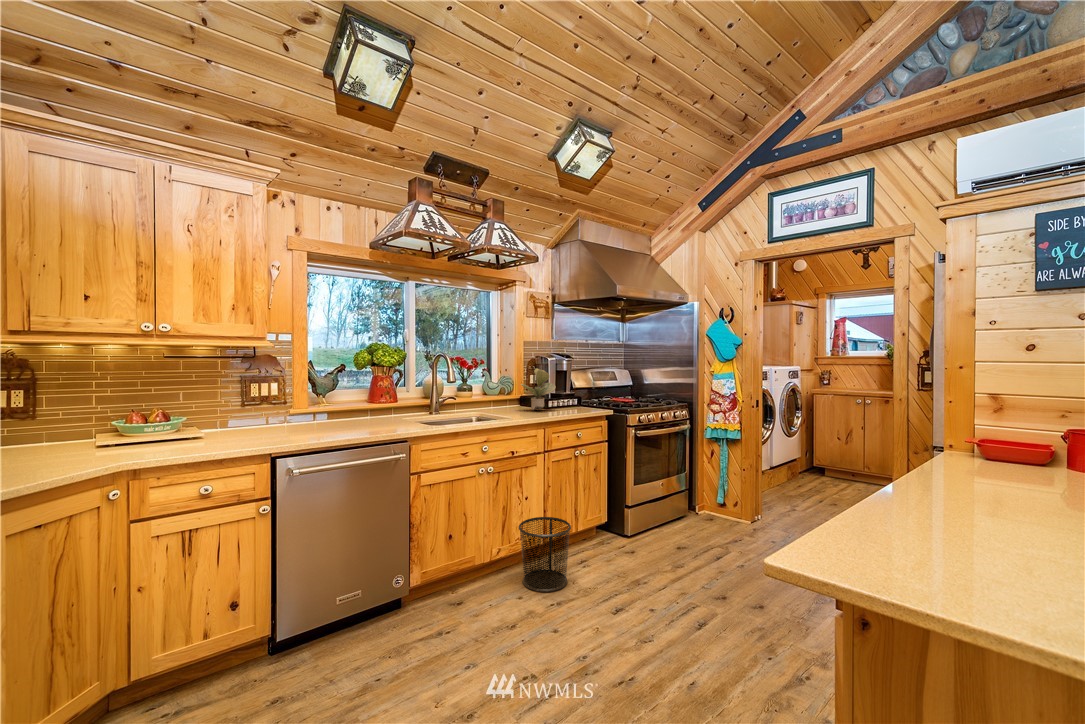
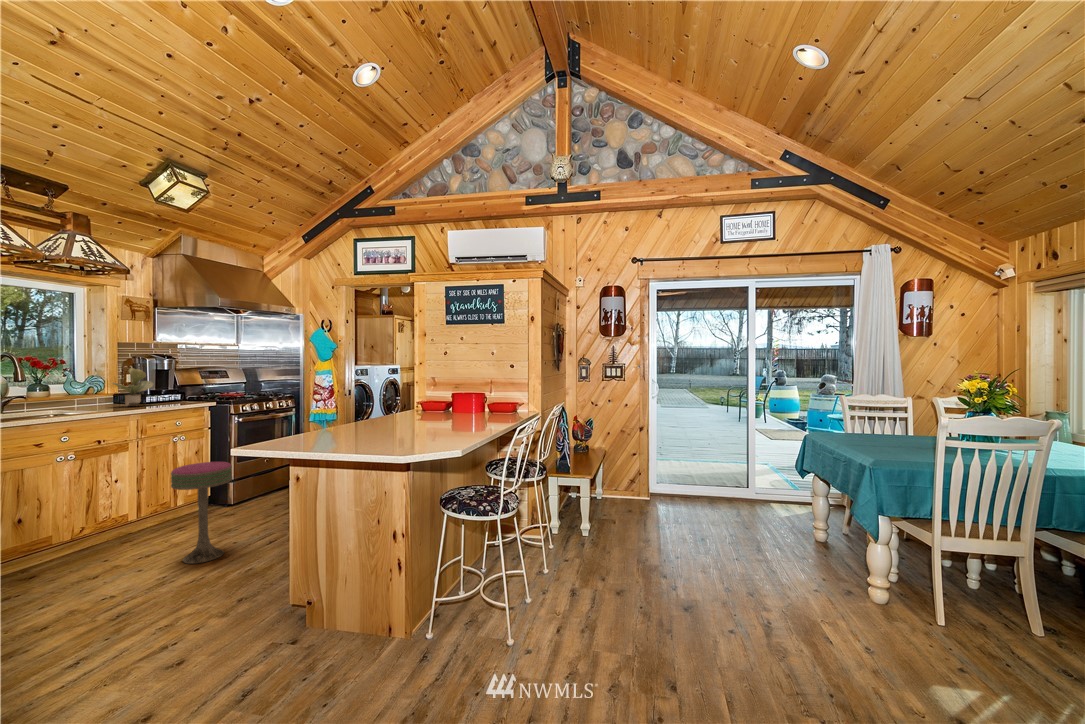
bar stool: none [586,497,655,642] -> present [171,462,232,564]
waste bin: present [519,517,571,592] -> none [106,494,164,555]

